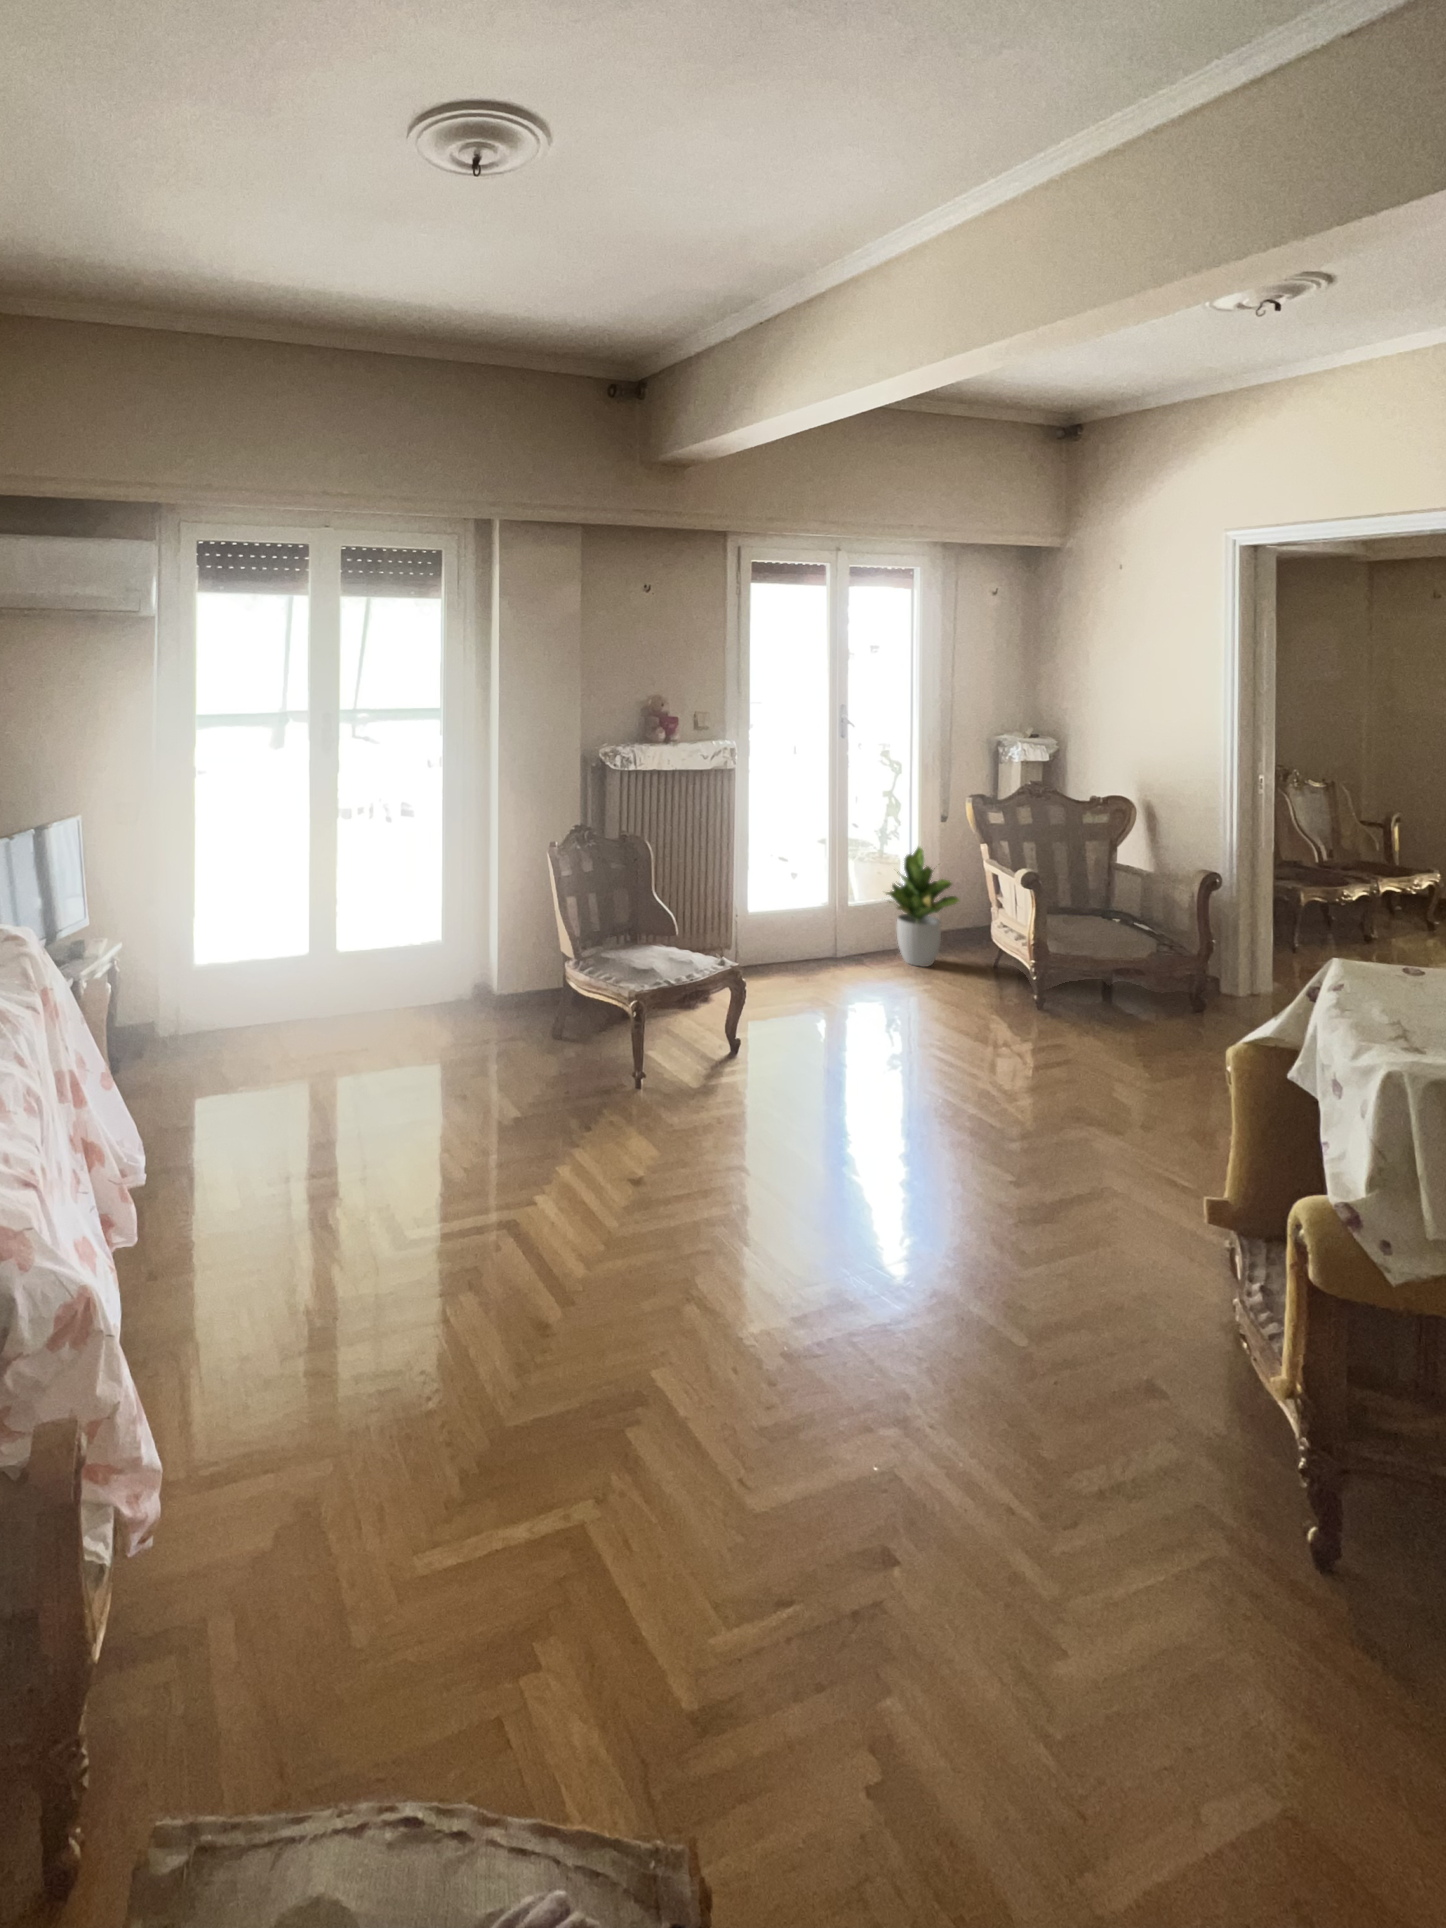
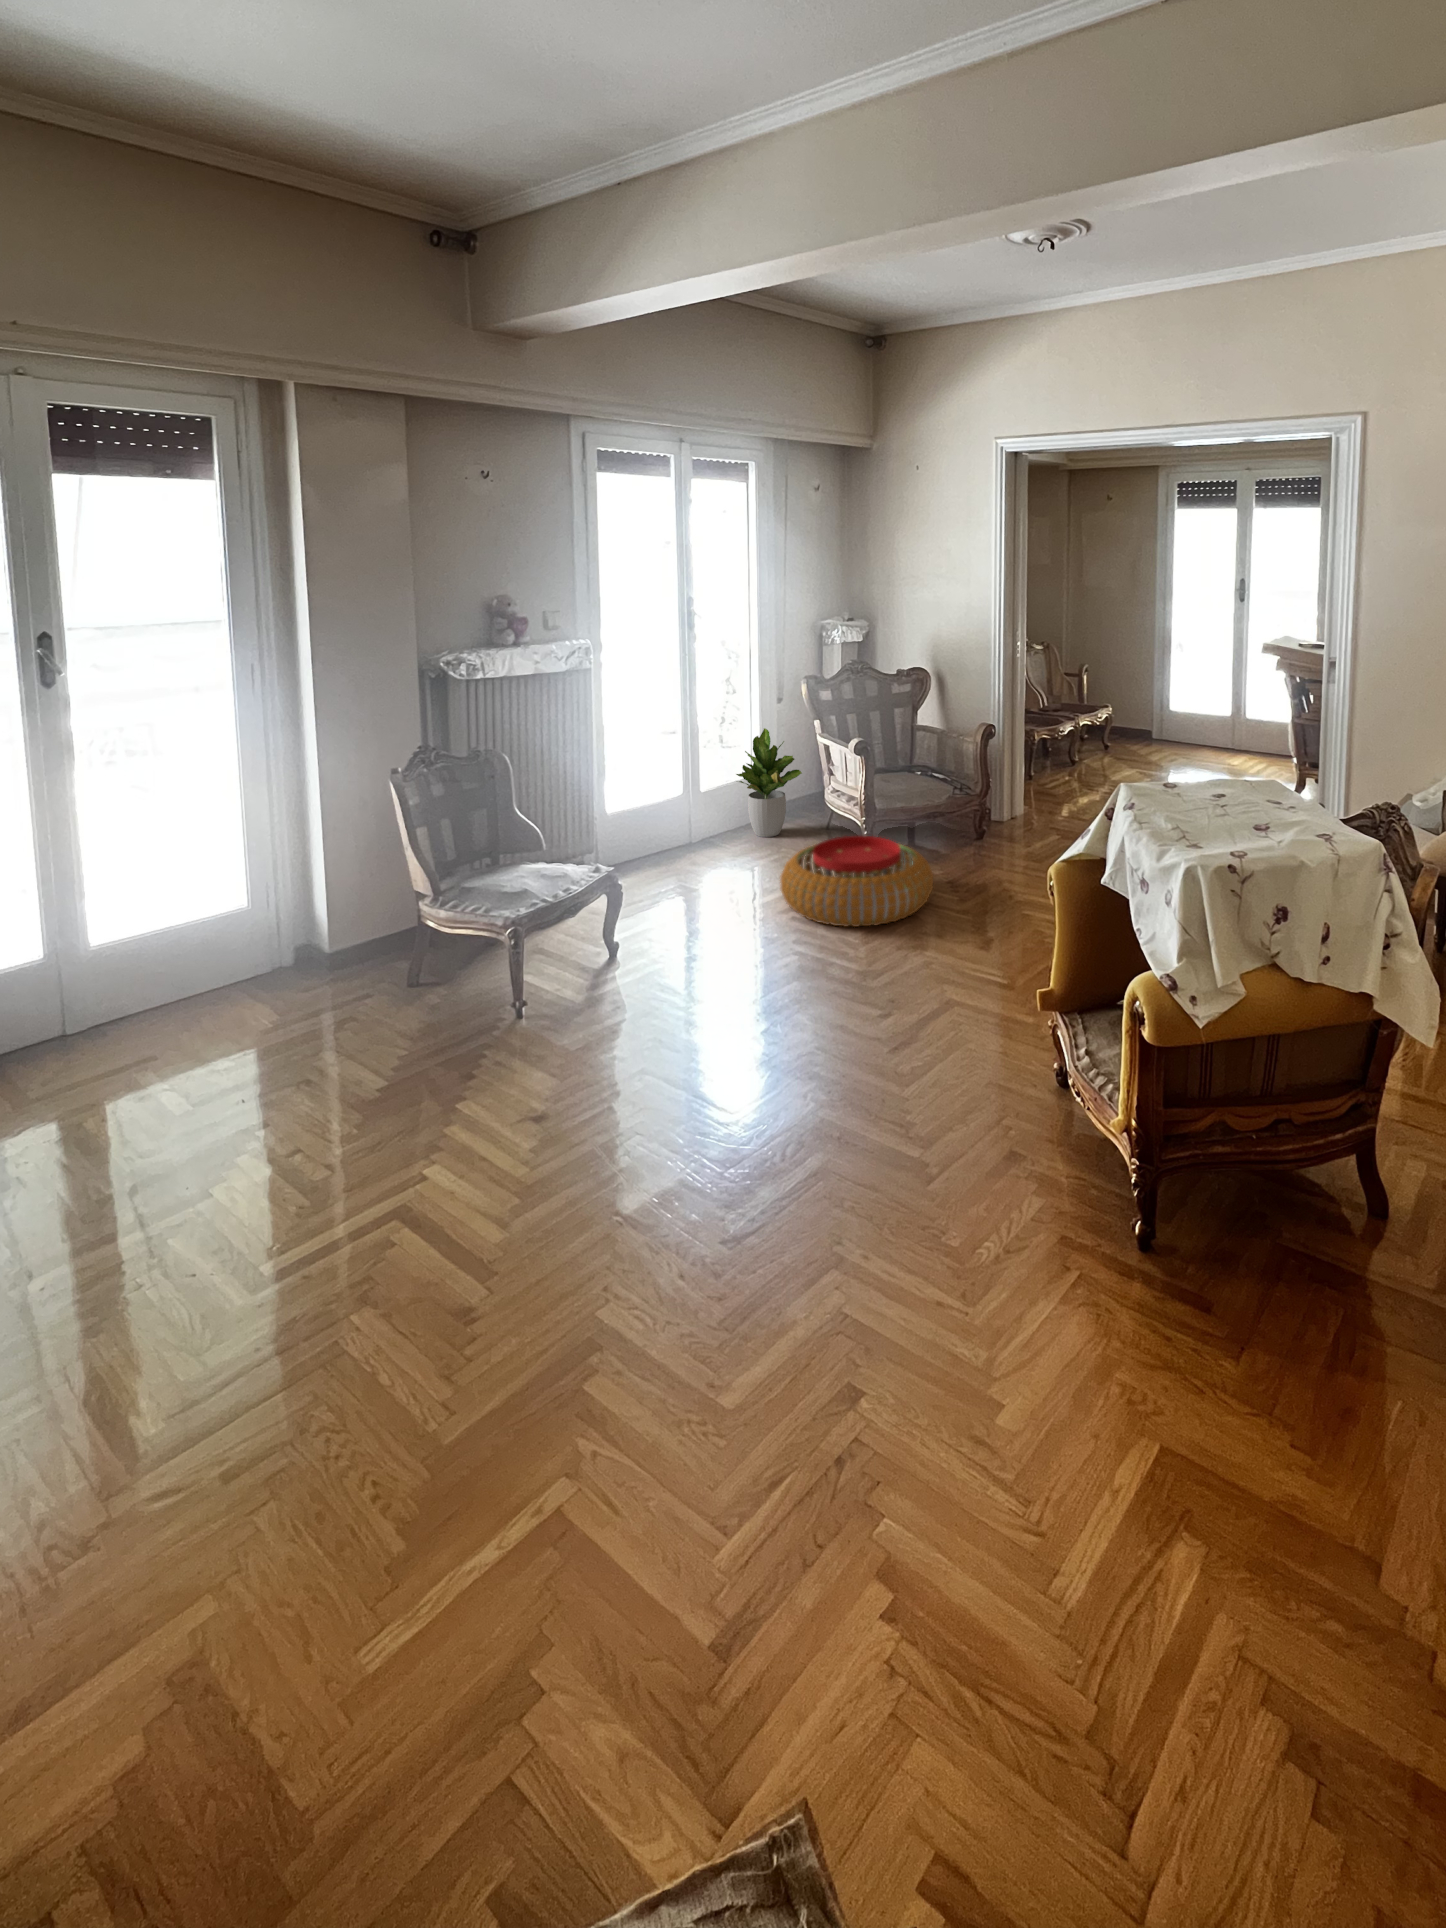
pouf: none [919,978,1114,1088] -> present [780,836,933,927]

